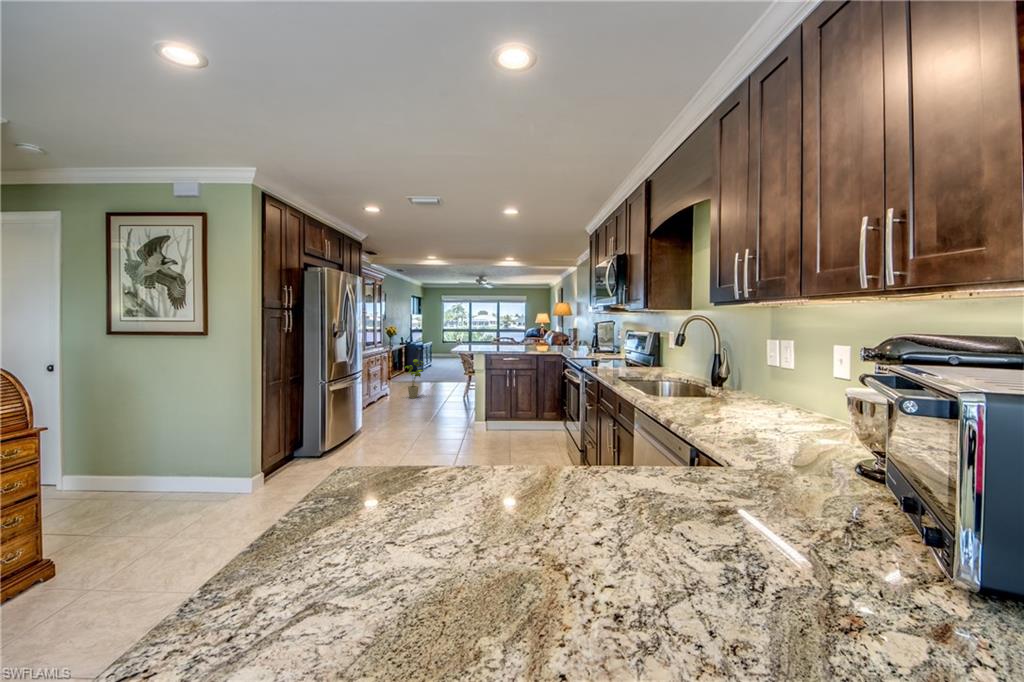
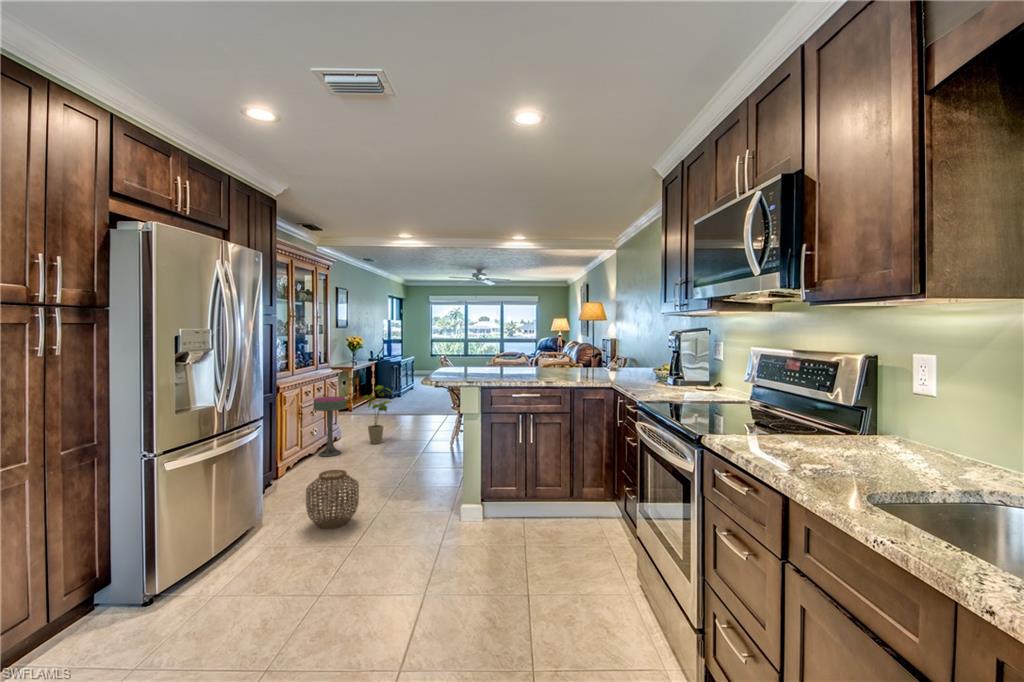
bar stool: none [375,366,395,404] -> present [313,397,346,456]
woven basket: none [387,402,416,434] -> present [306,470,359,529]

